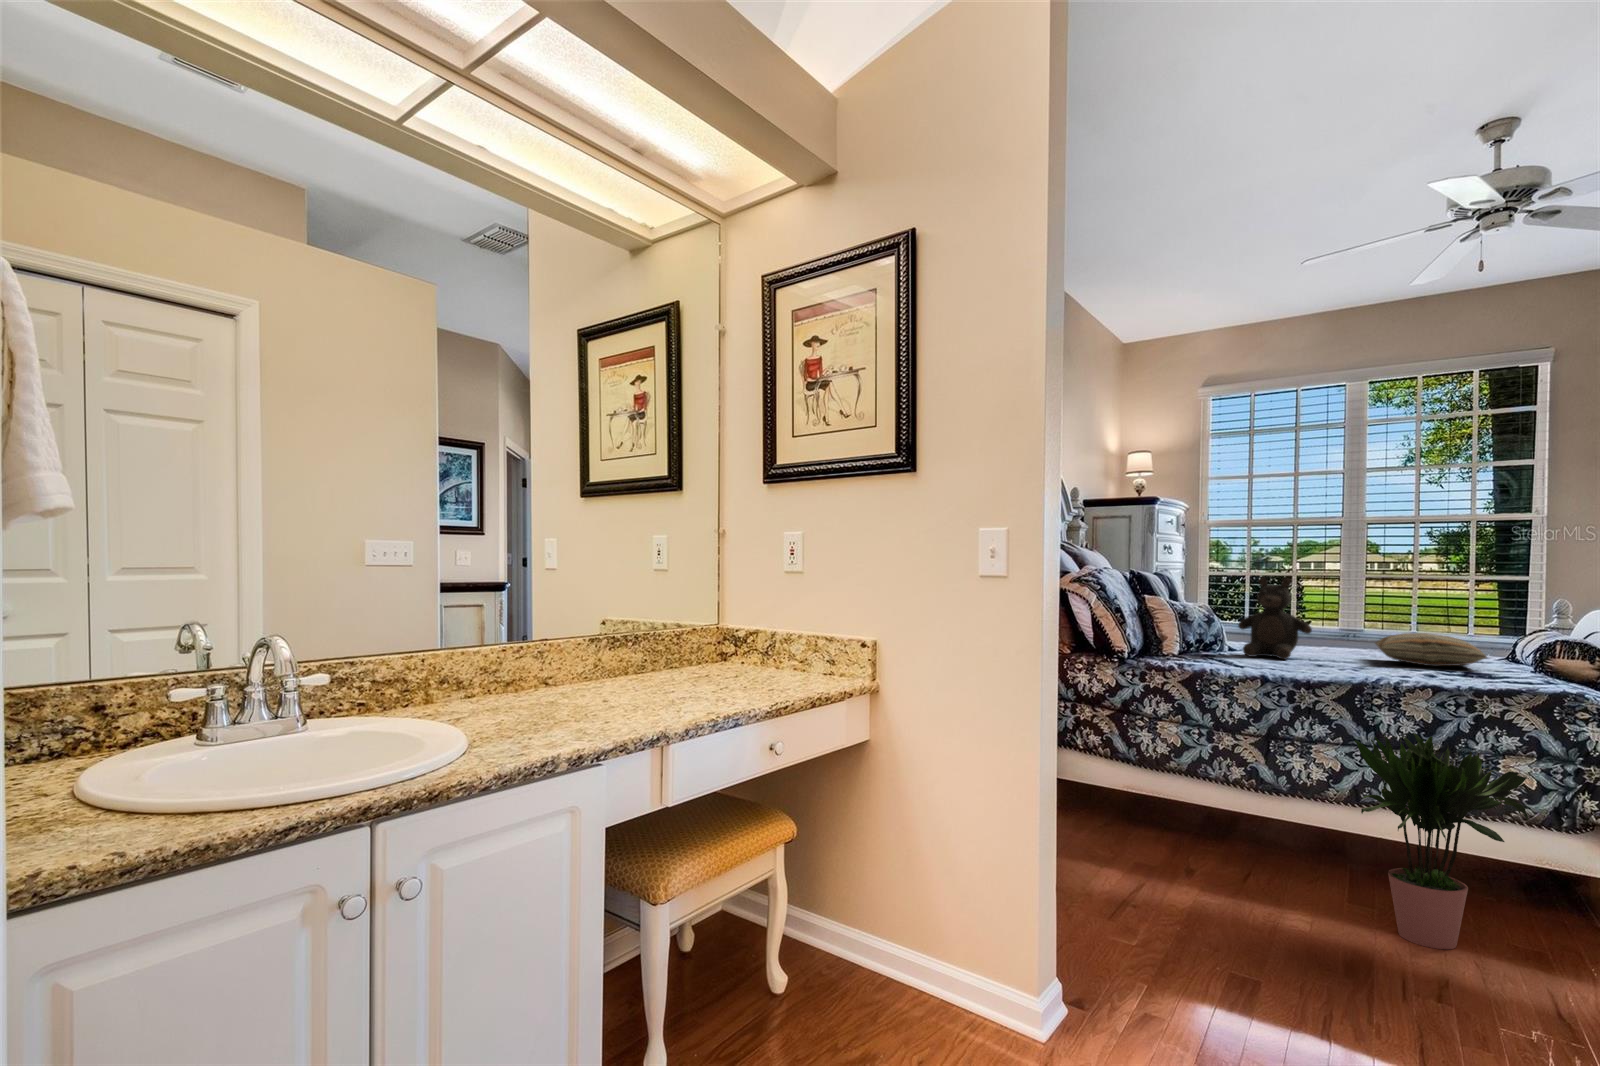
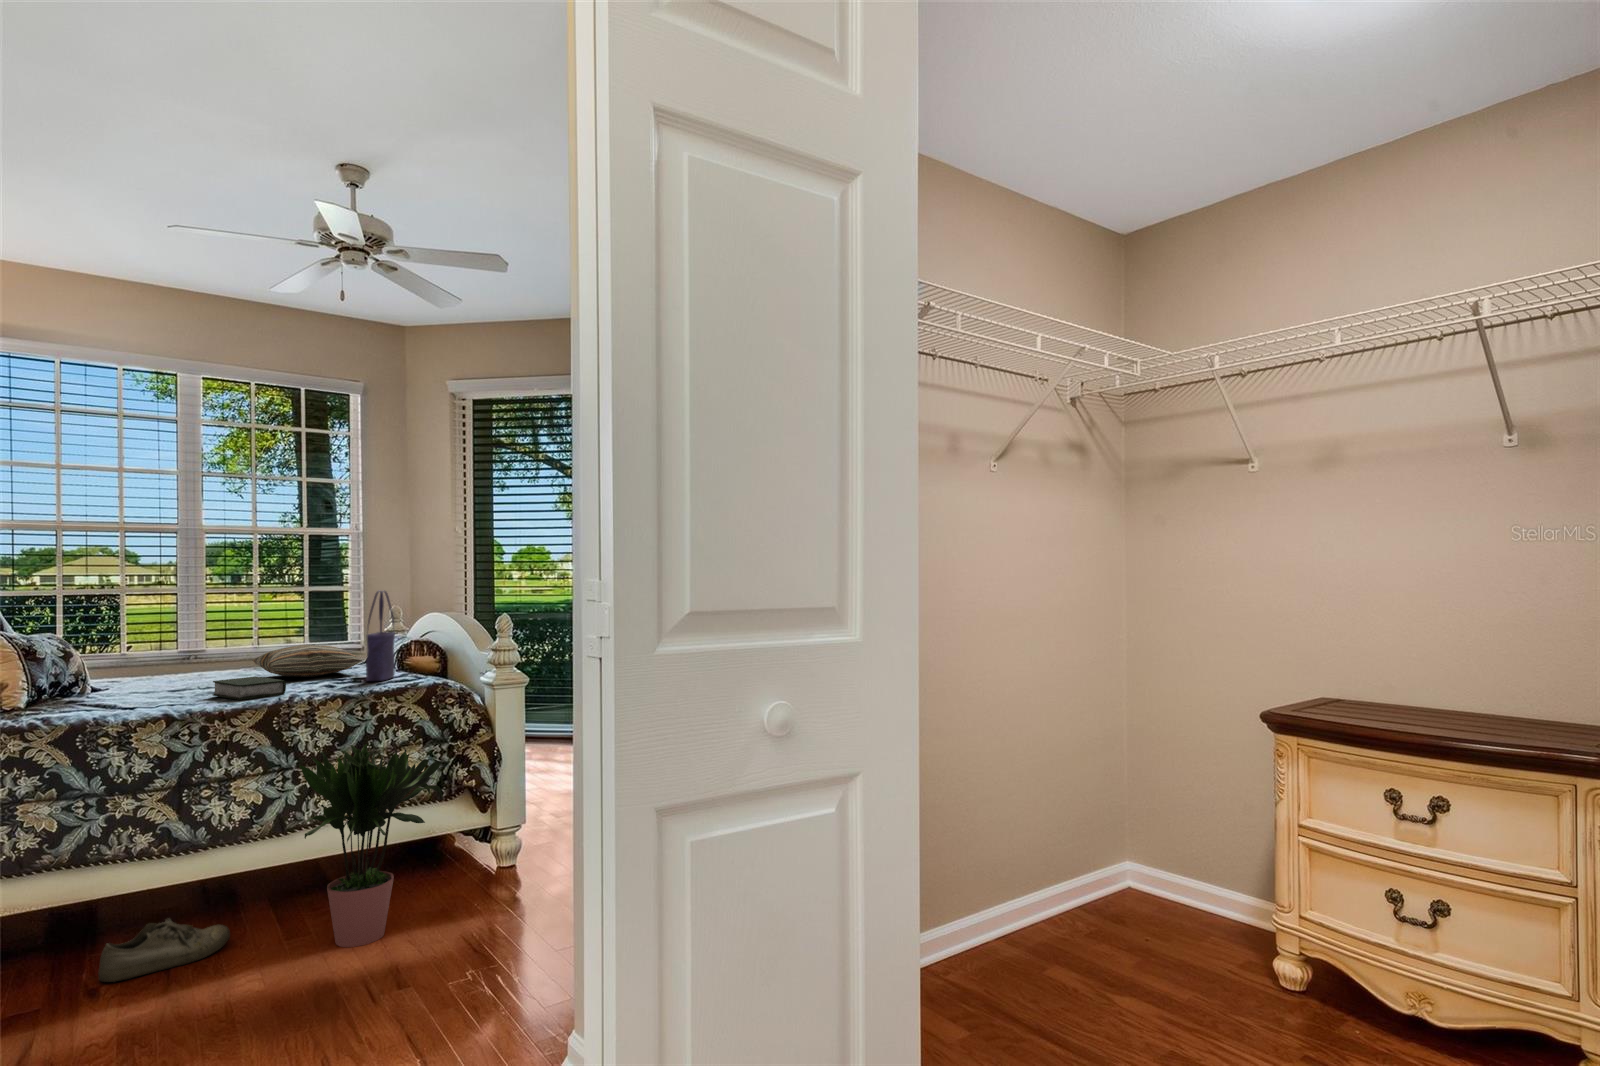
teddy bear: present [1238,577,1312,659] -> none [96,598,192,696]
tote bag: none [1477,579,1519,680] -> present [366,590,395,681]
book: none [1314,653,1378,675] -> present [213,676,286,700]
shoe: none [1200,843,1307,890] -> present [98,918,230,982]

